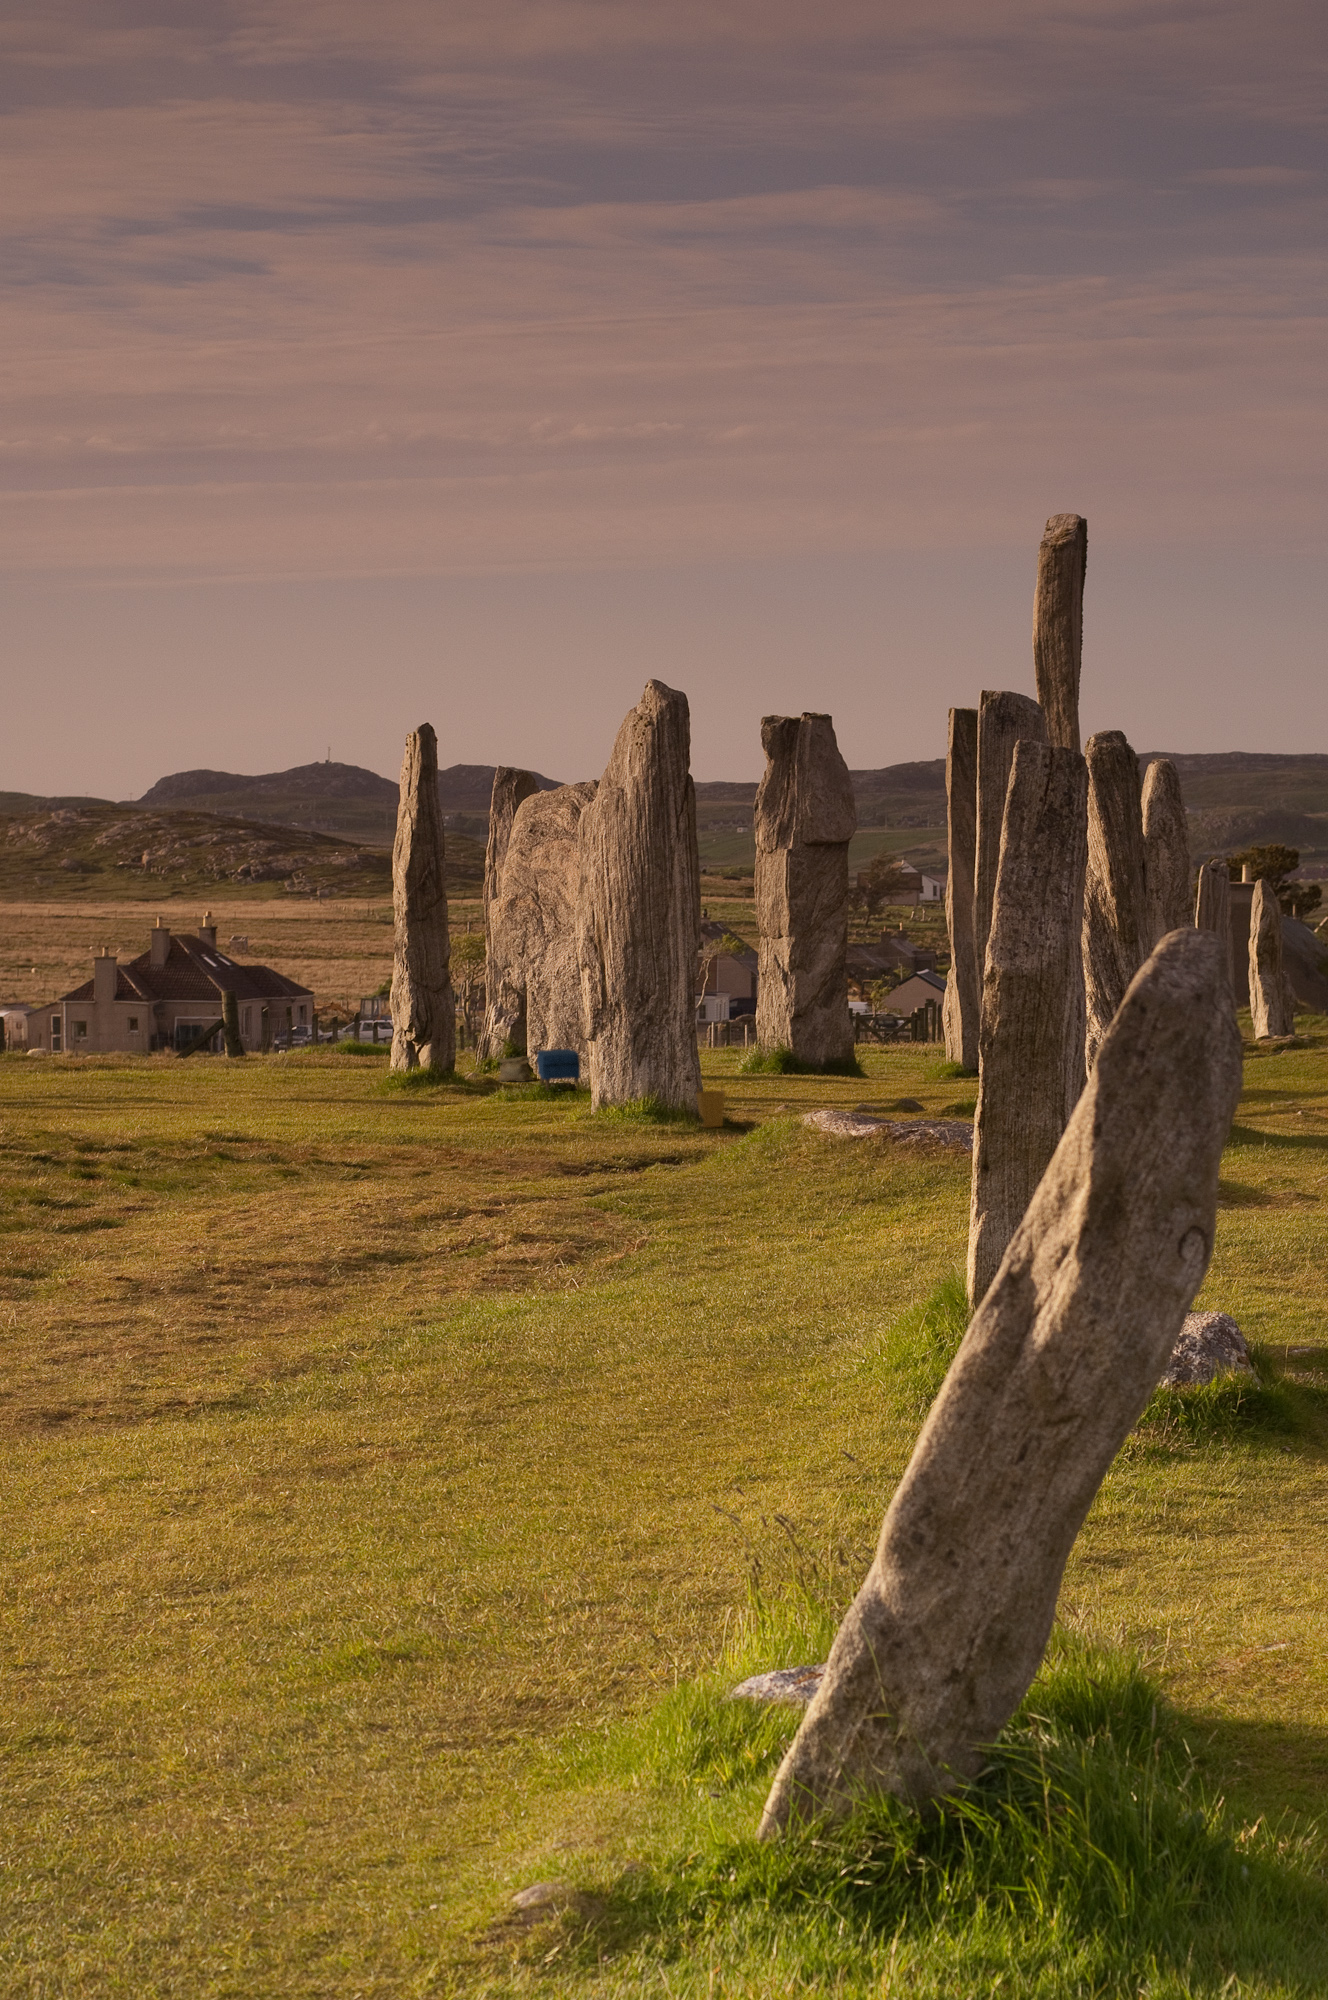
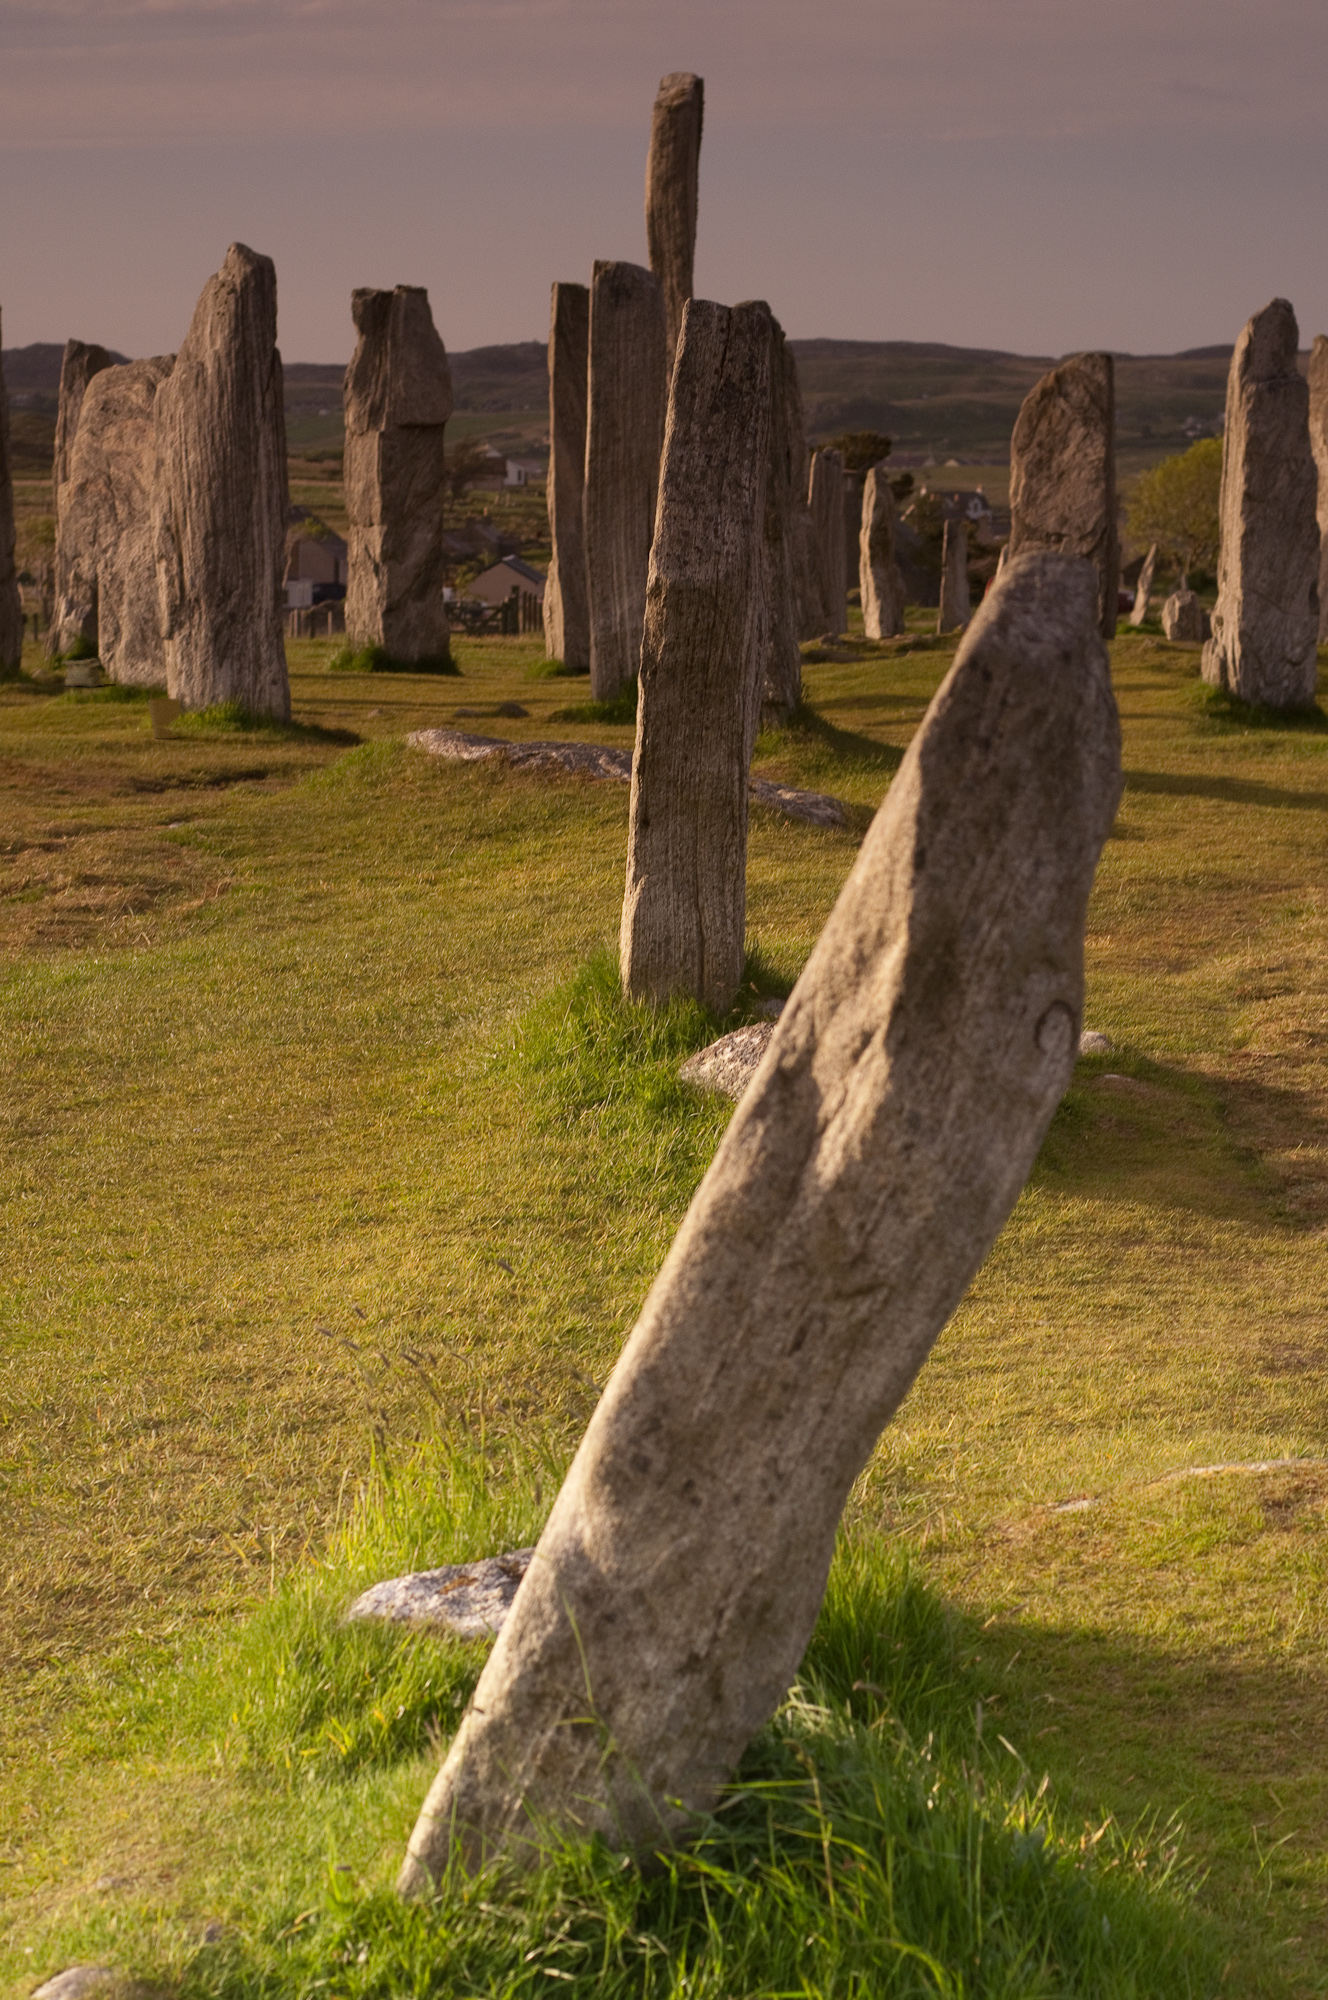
bench: present [537,1049,581,1091] -> none [108,651,158,699]
basket: present [696,1088,725,1128] -> present [148,698,180,739]

